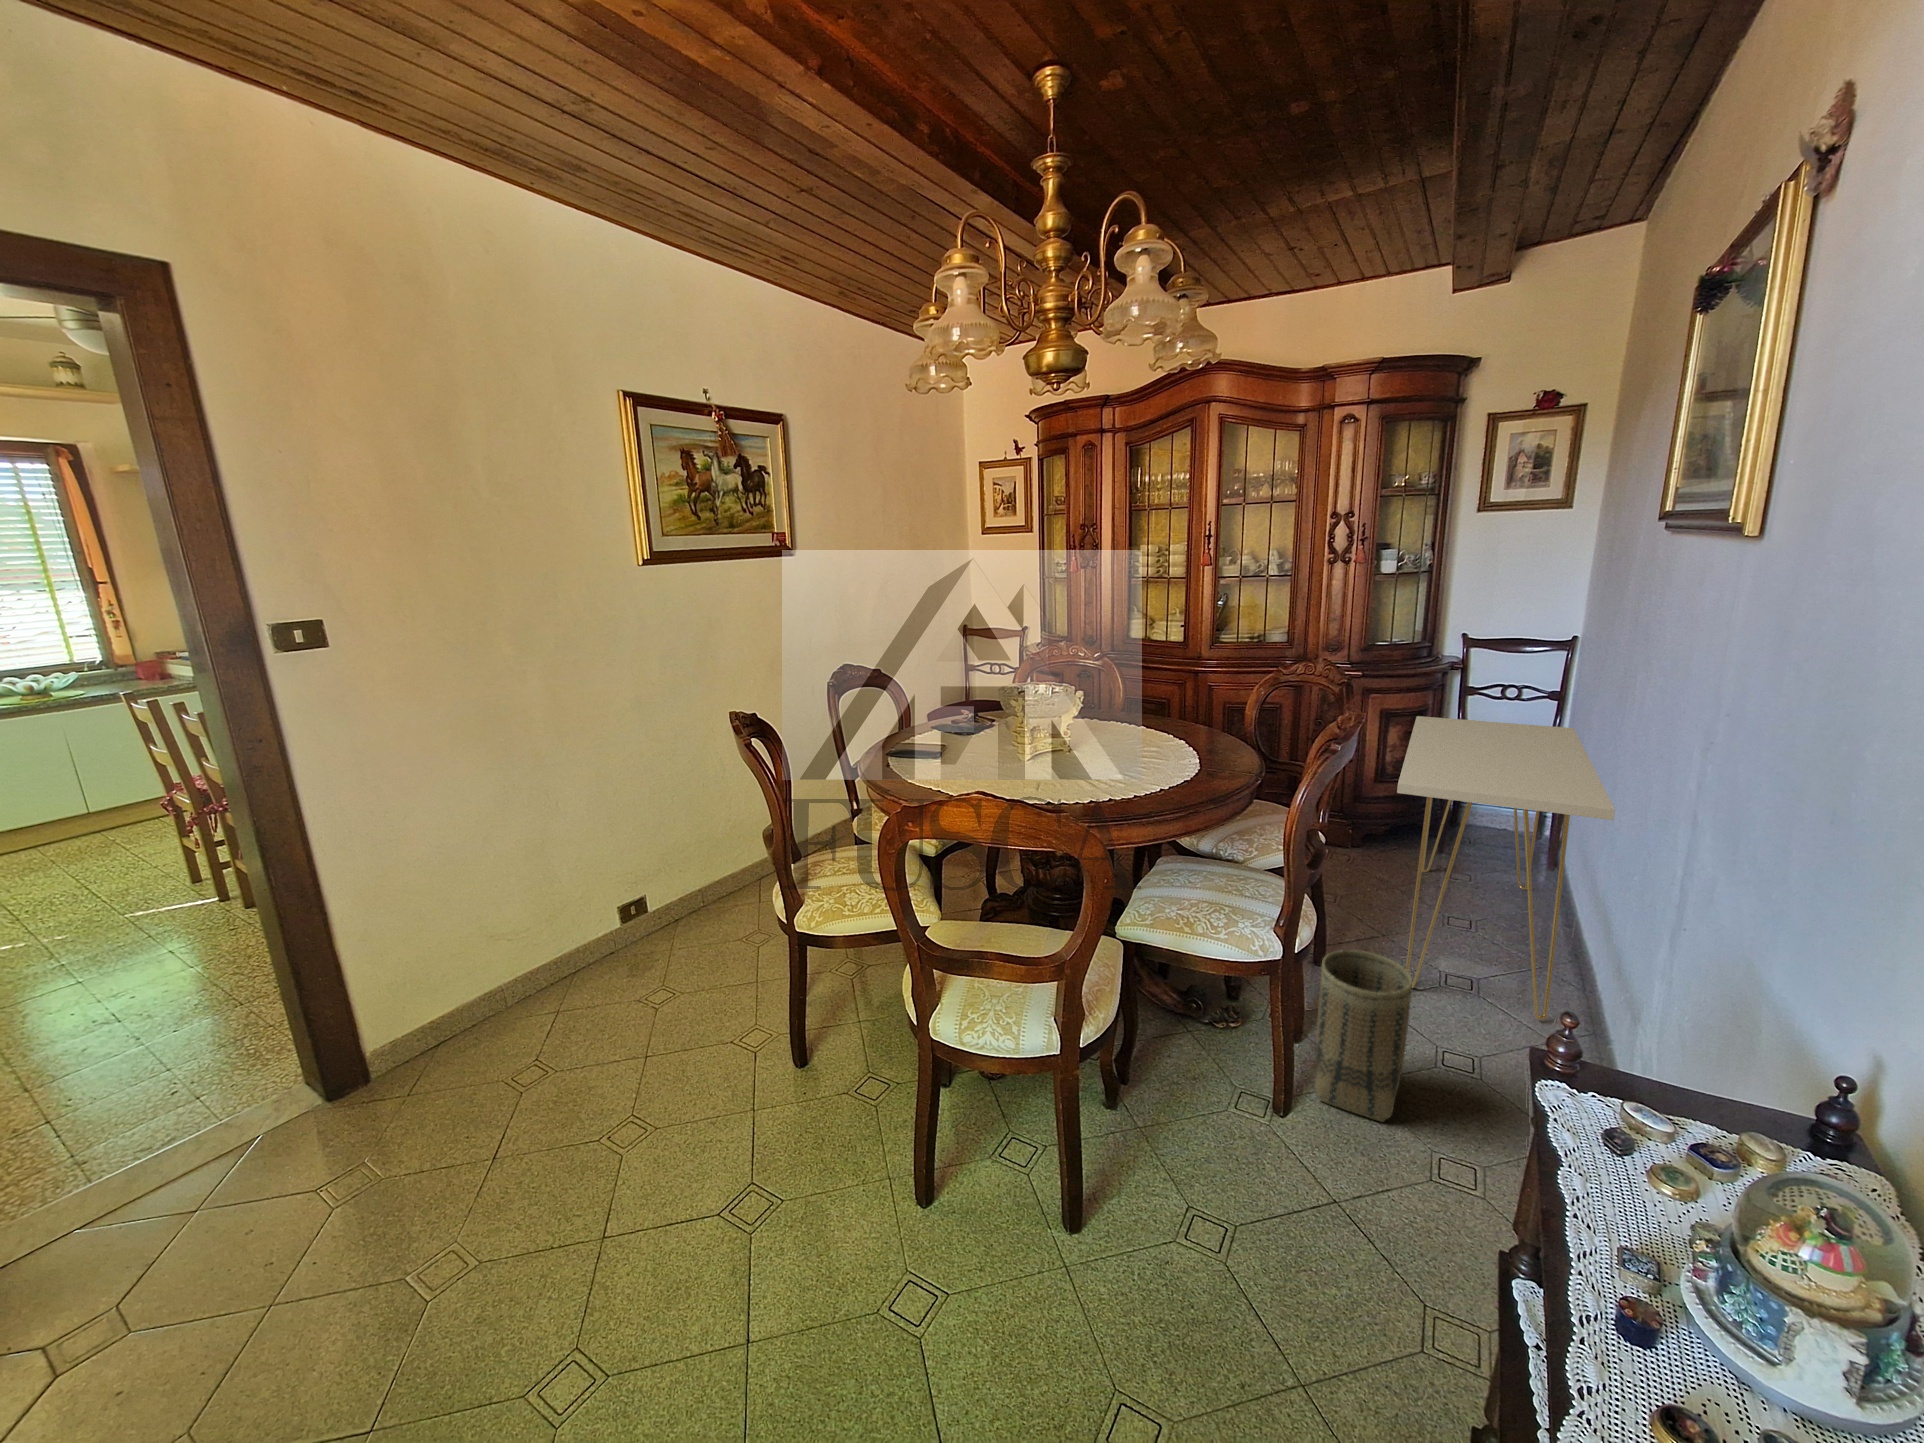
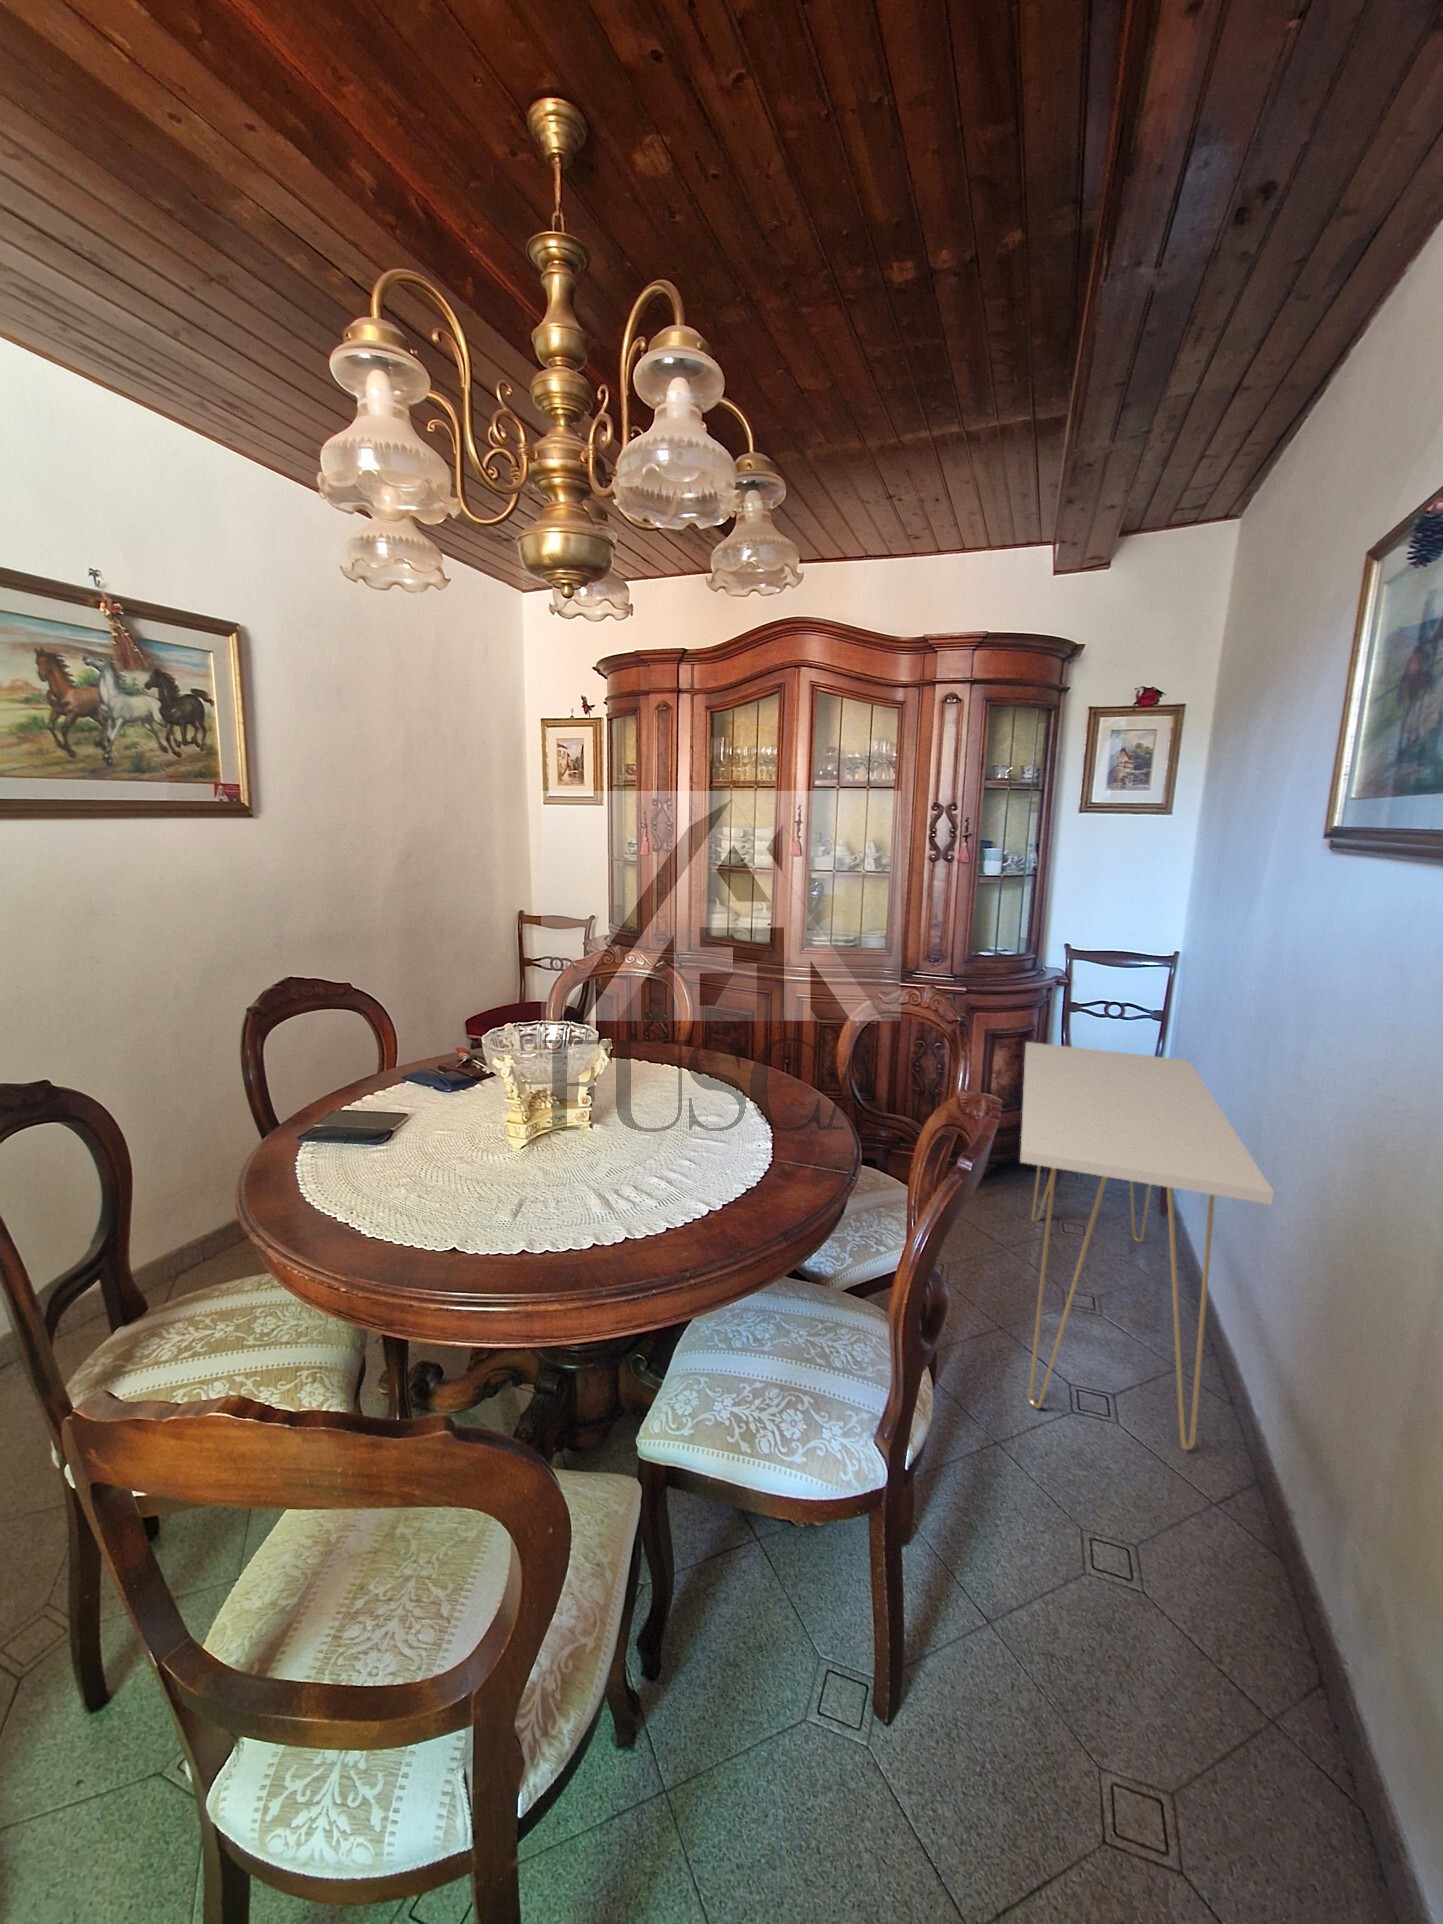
basket: present [1315,950,1412,1122] -> none [929,1409,1059,1679]

